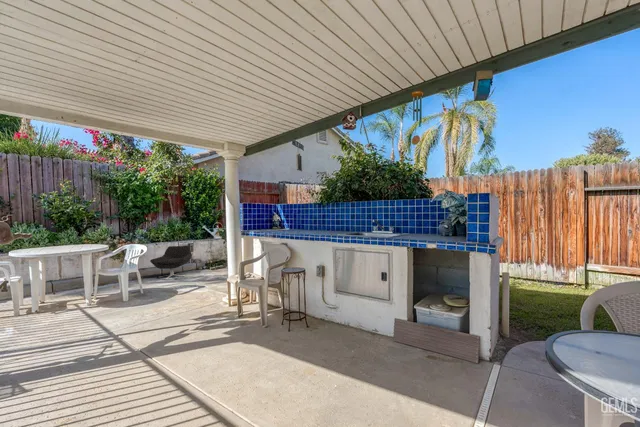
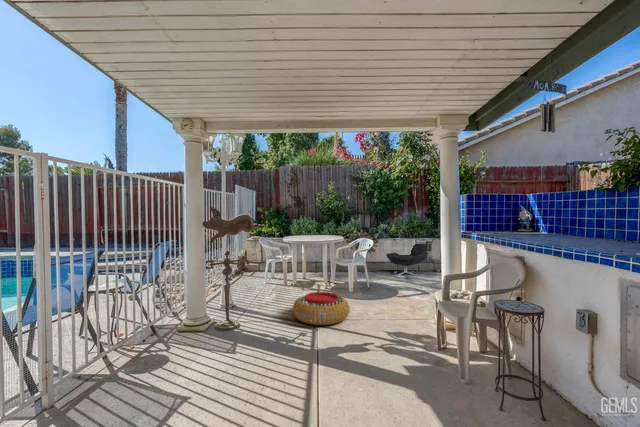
pouf: none [81,302,152,338] -> present [293,292,349,325]

